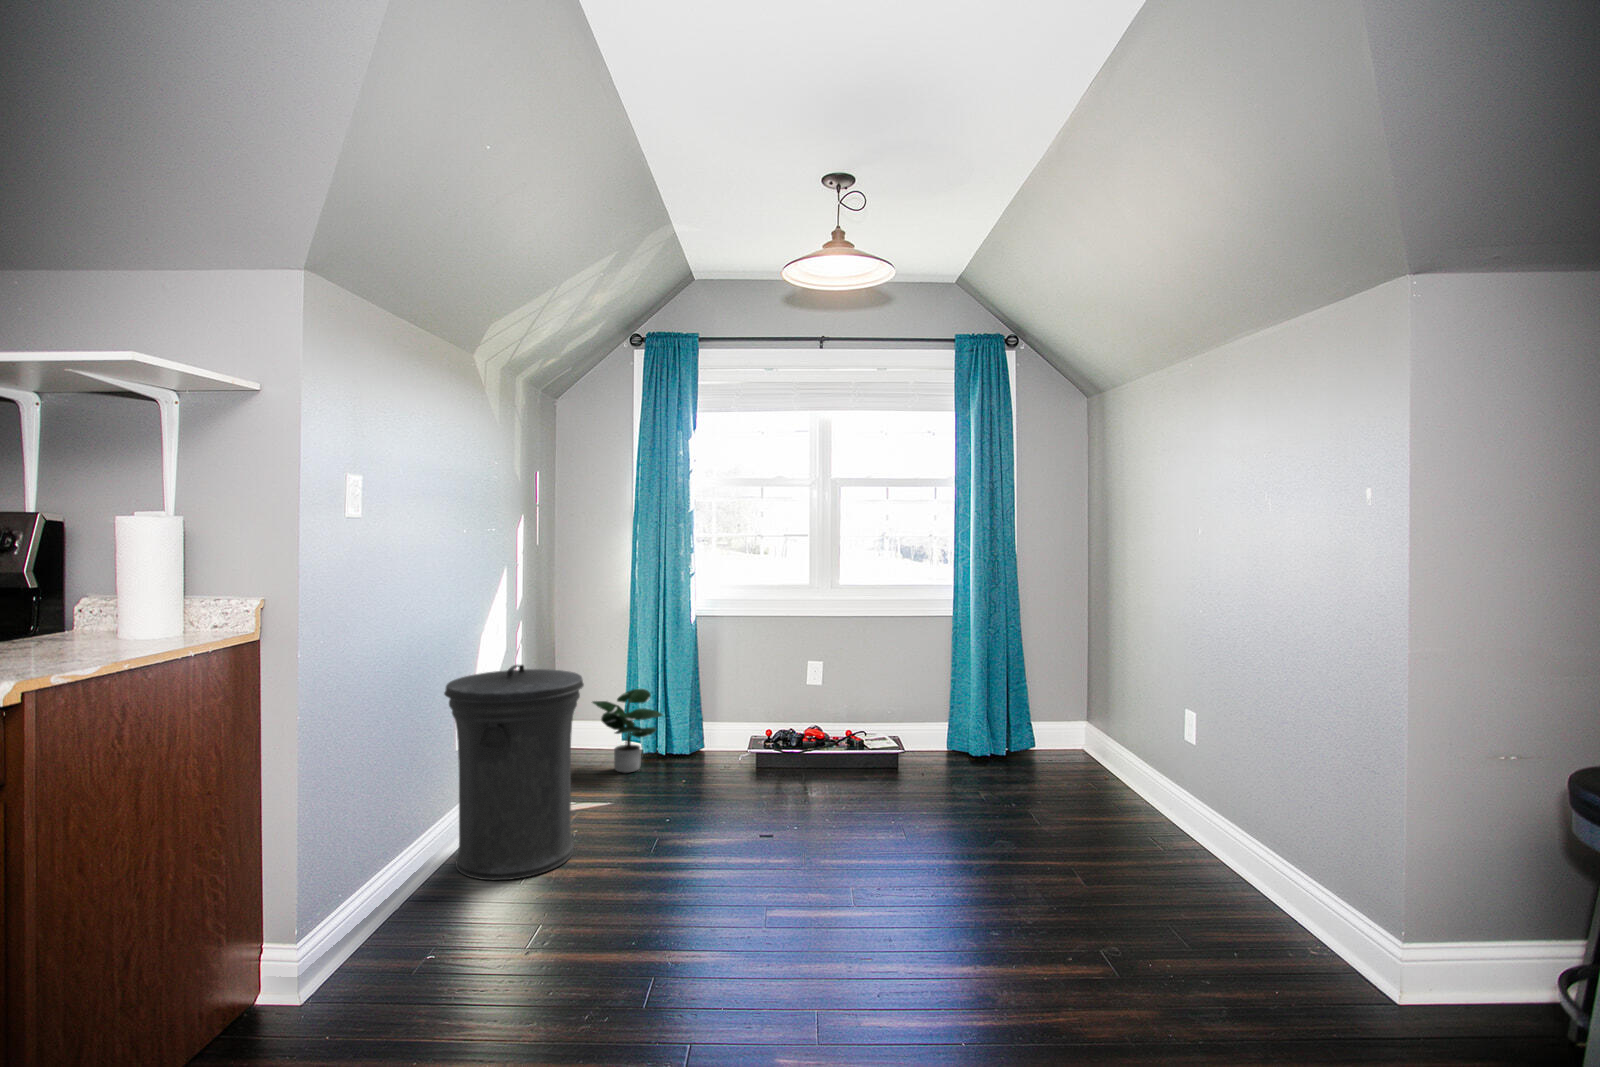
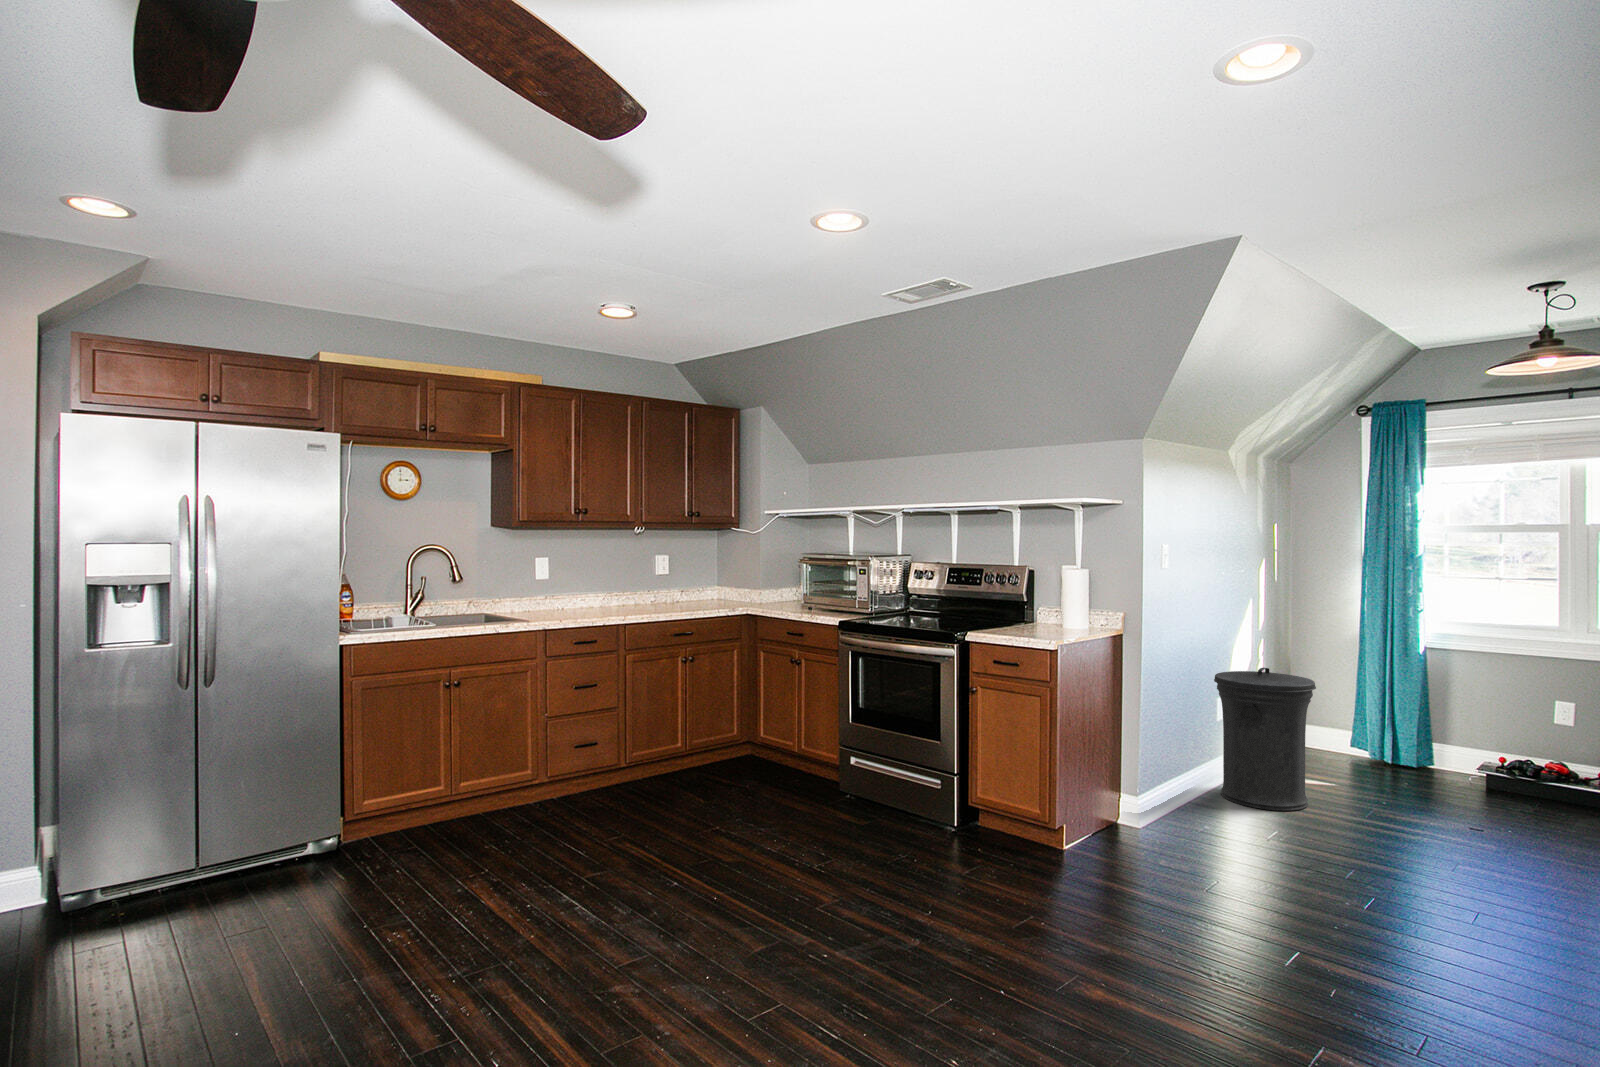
potted plant: present [593,689,663,773] -> none [1320,703,1390,770]

